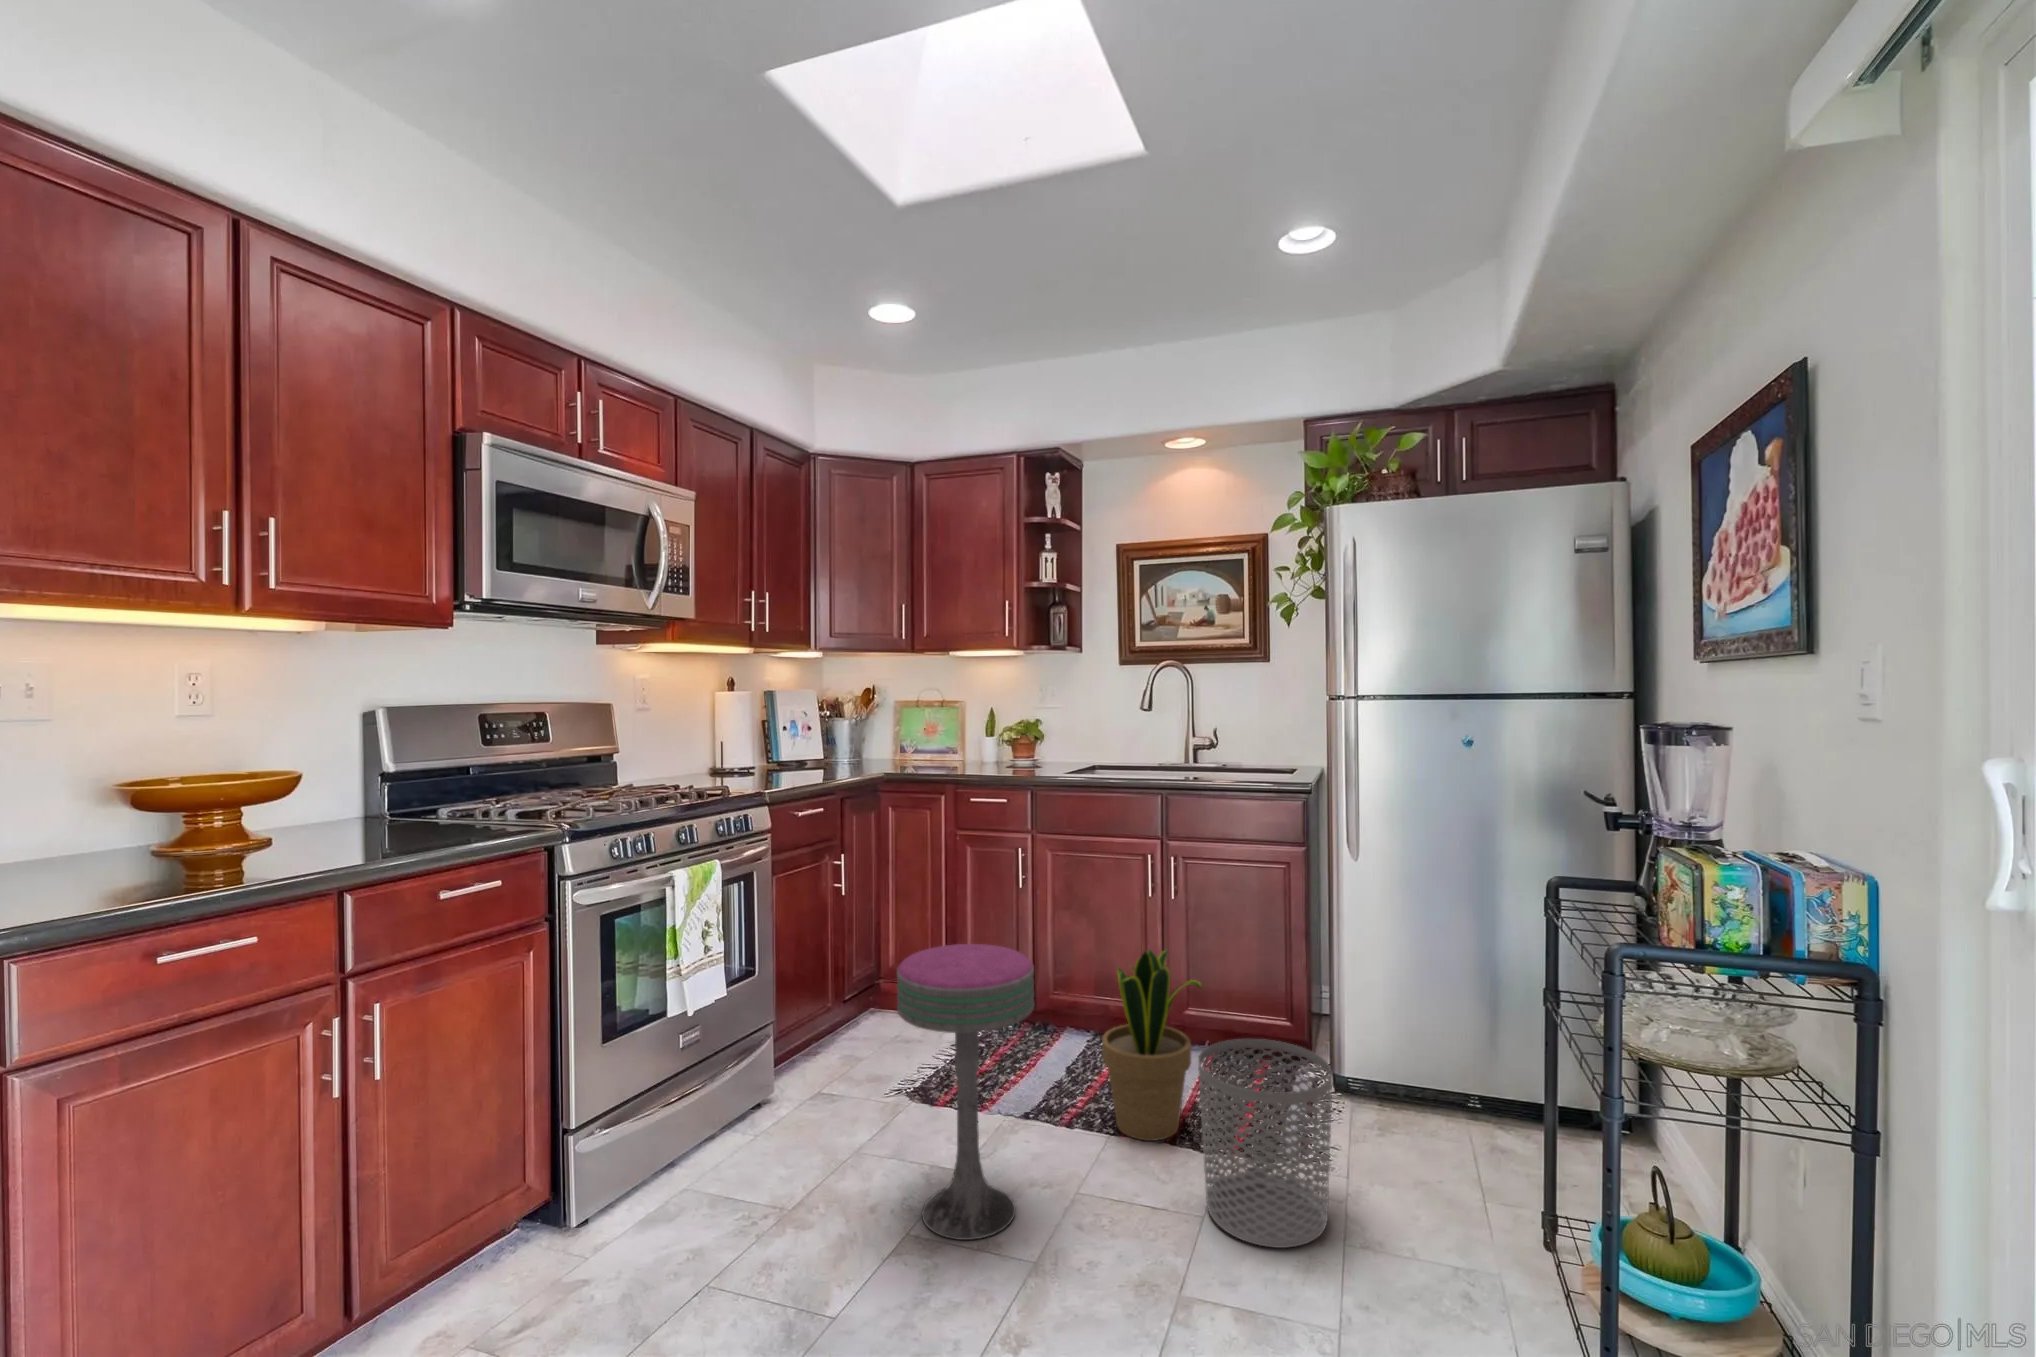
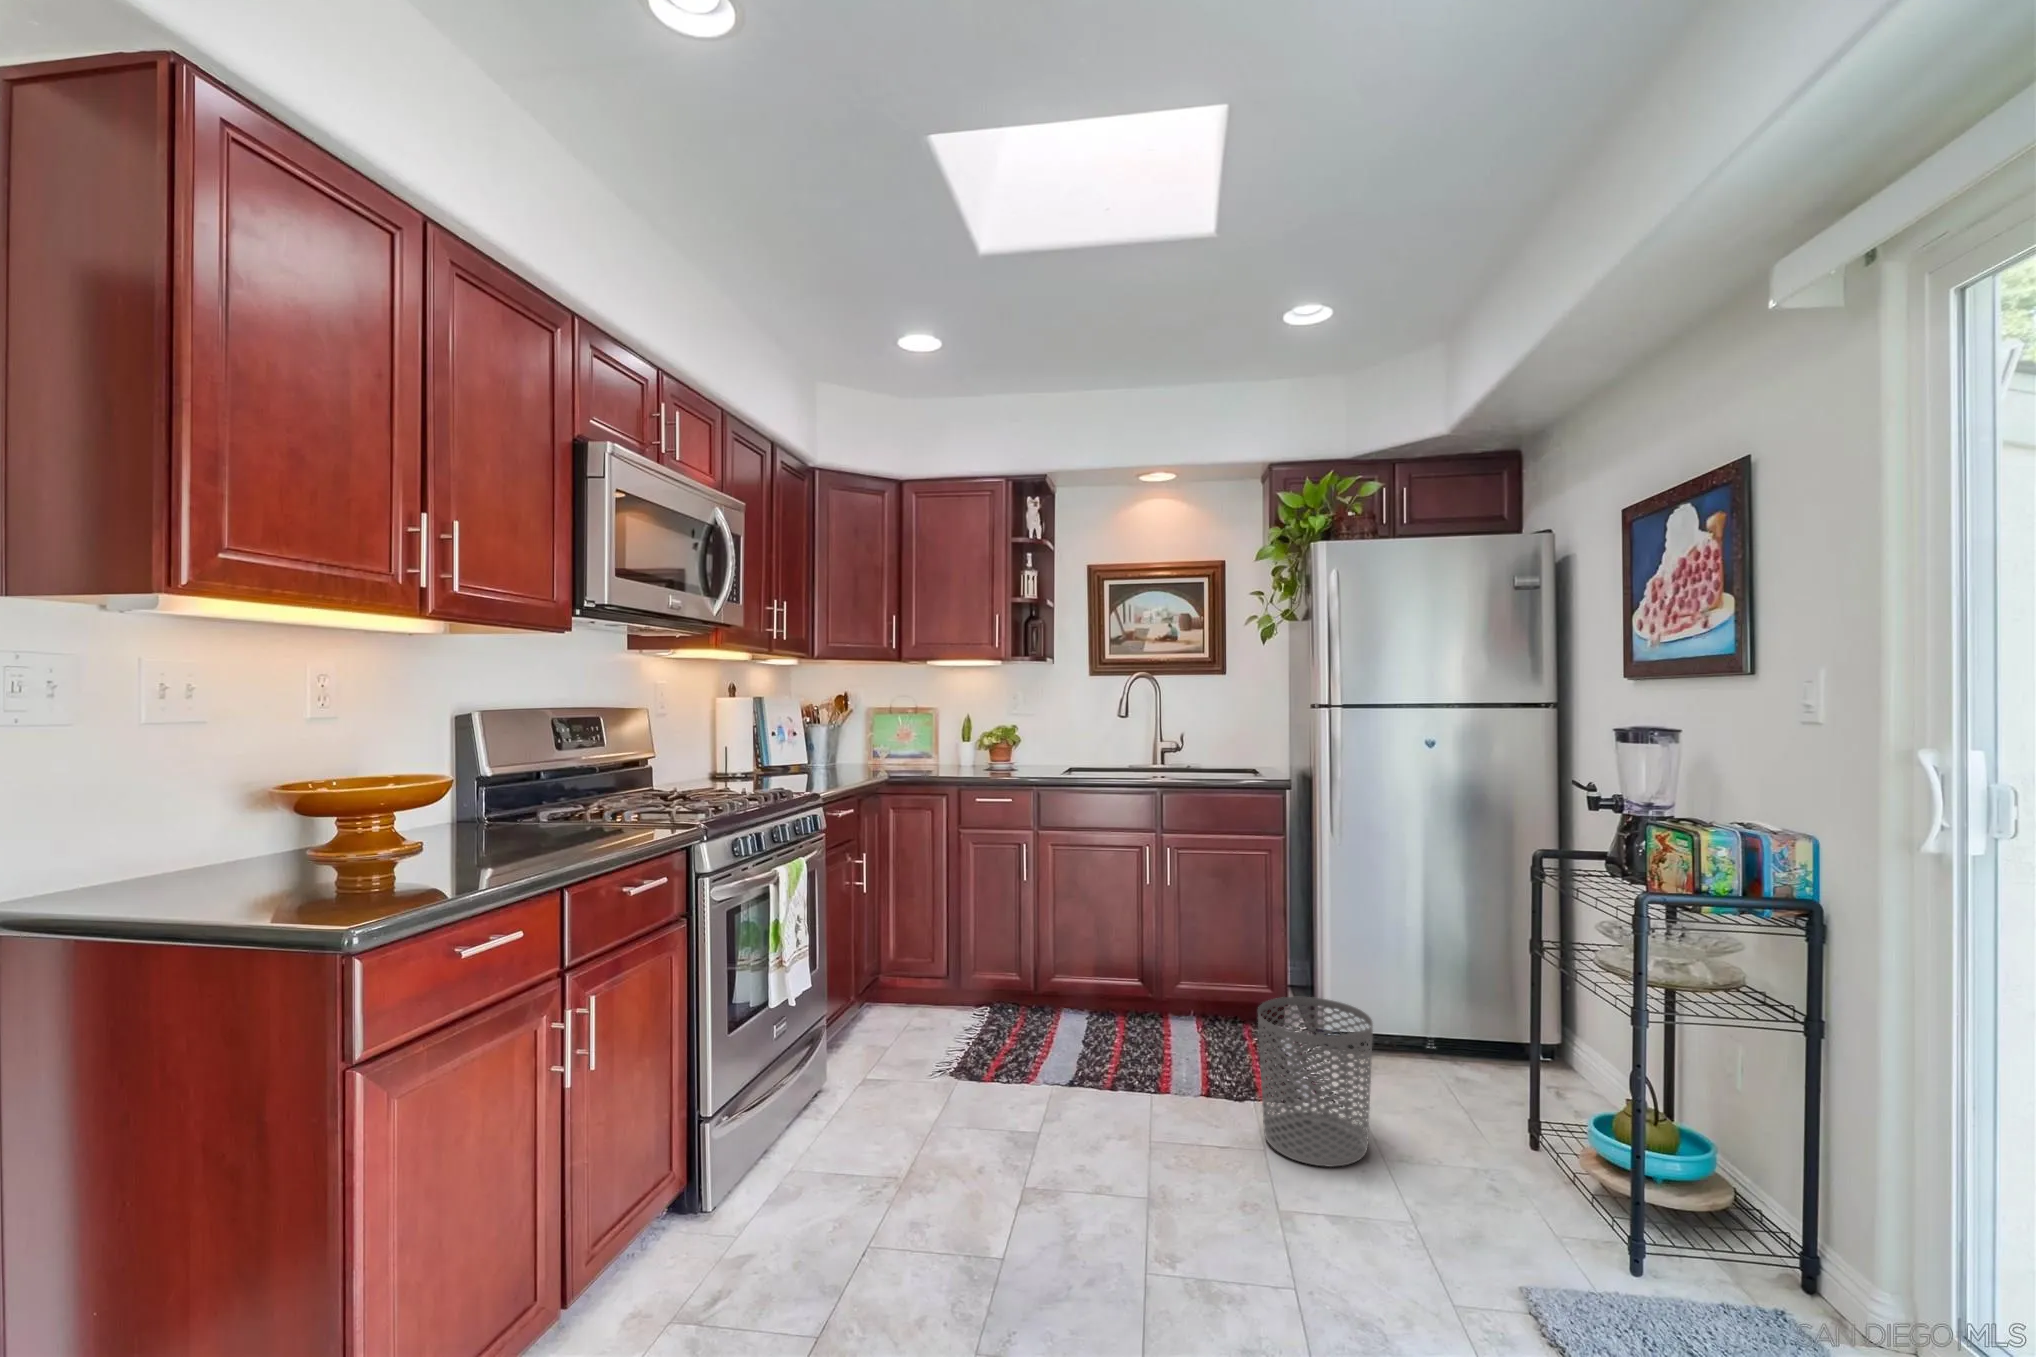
bar stool: present [897,944,1034,1240] -> none [1007,926,1130,1189]
potted plant: present [1102,949,1203,1141] -> none [1141,926,1231,1096]

